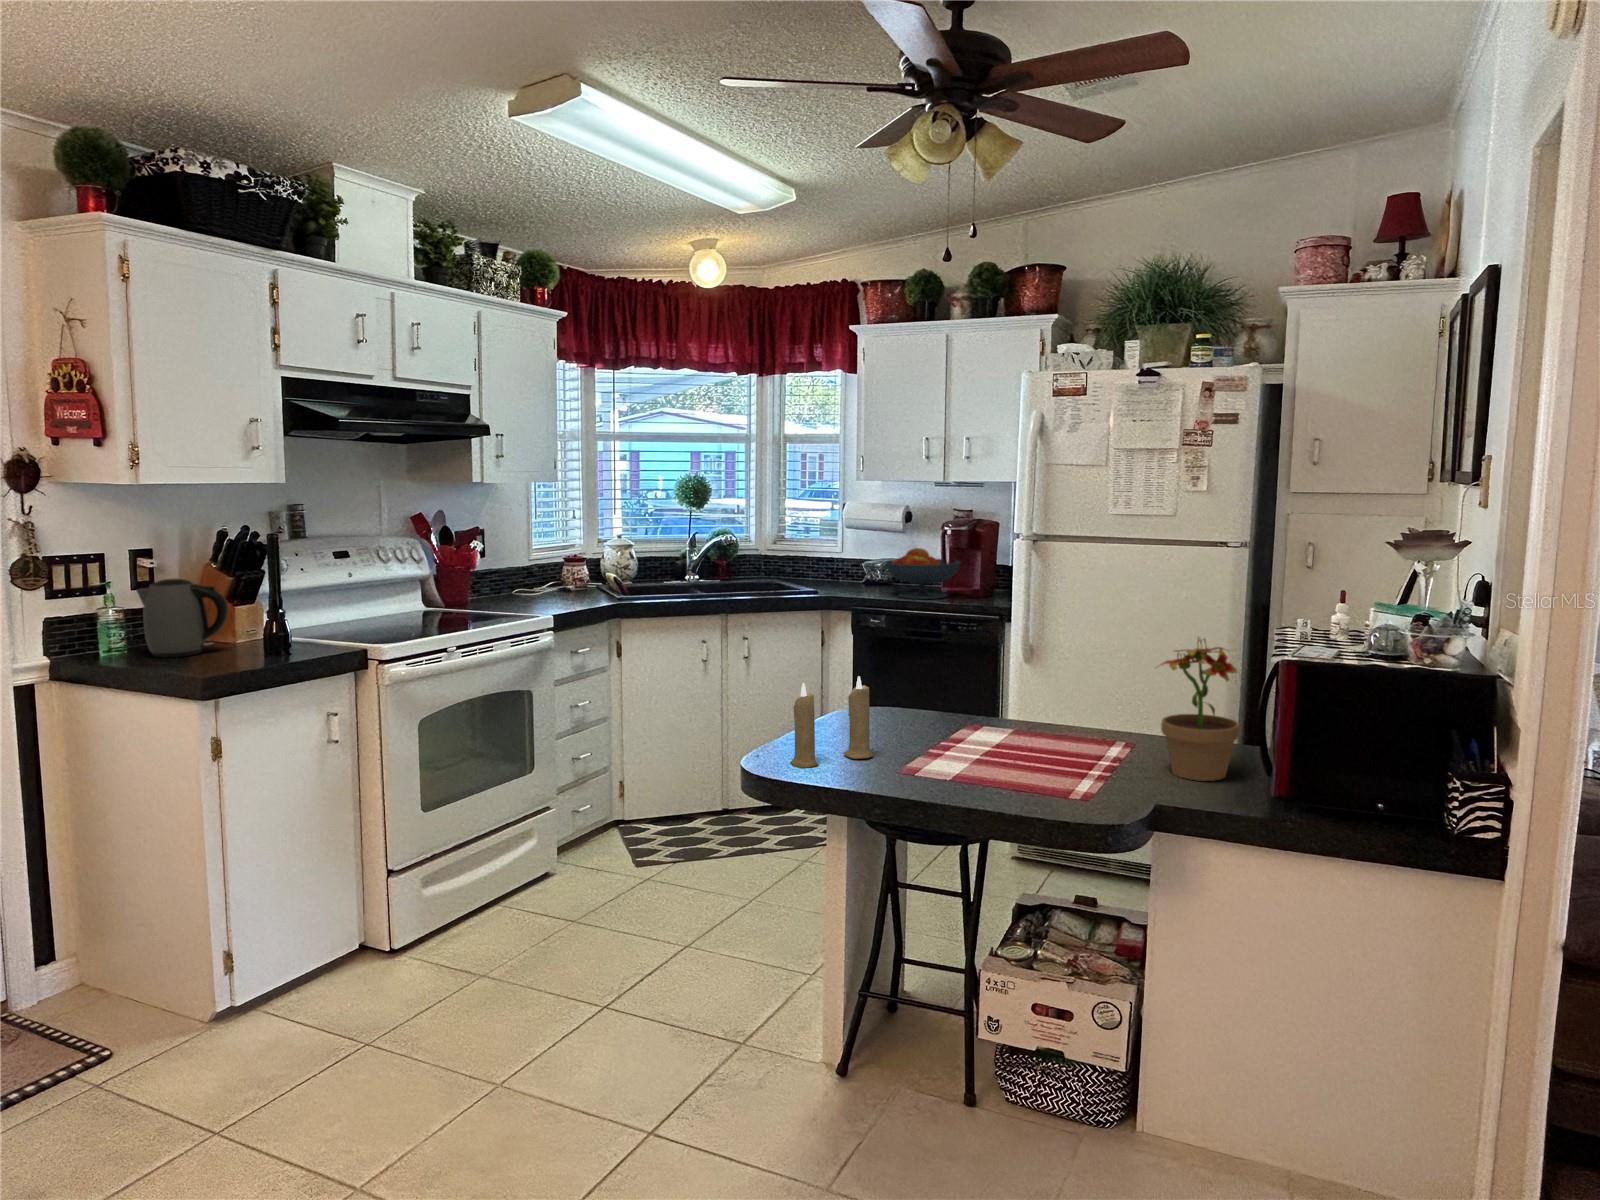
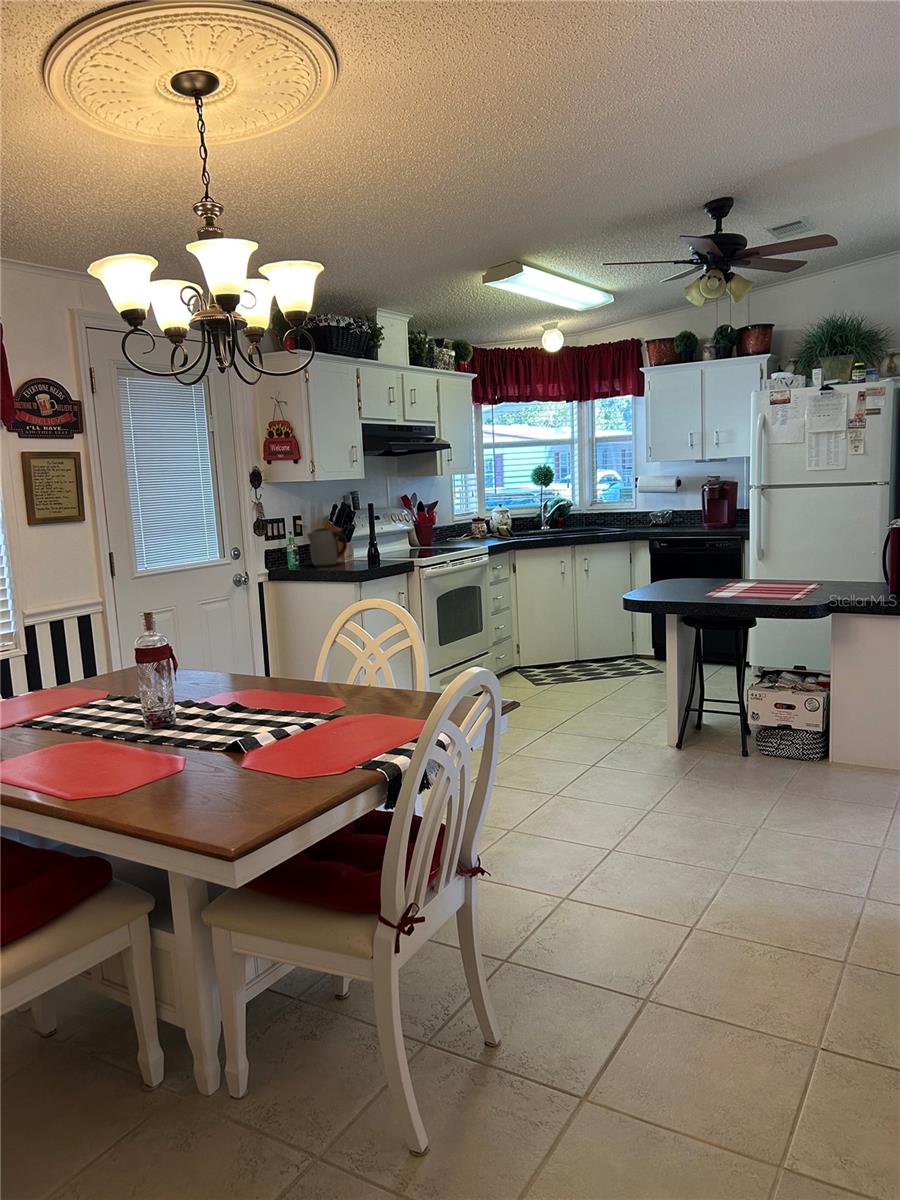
fruit bowl: present [885,548,961,599] -> none [668,501,715,531]
potted plant: present [1161,638,1240,781] -> none [830,522,874,591]
candle: present [790,676,873,768] -> none [653,549,692,594]

